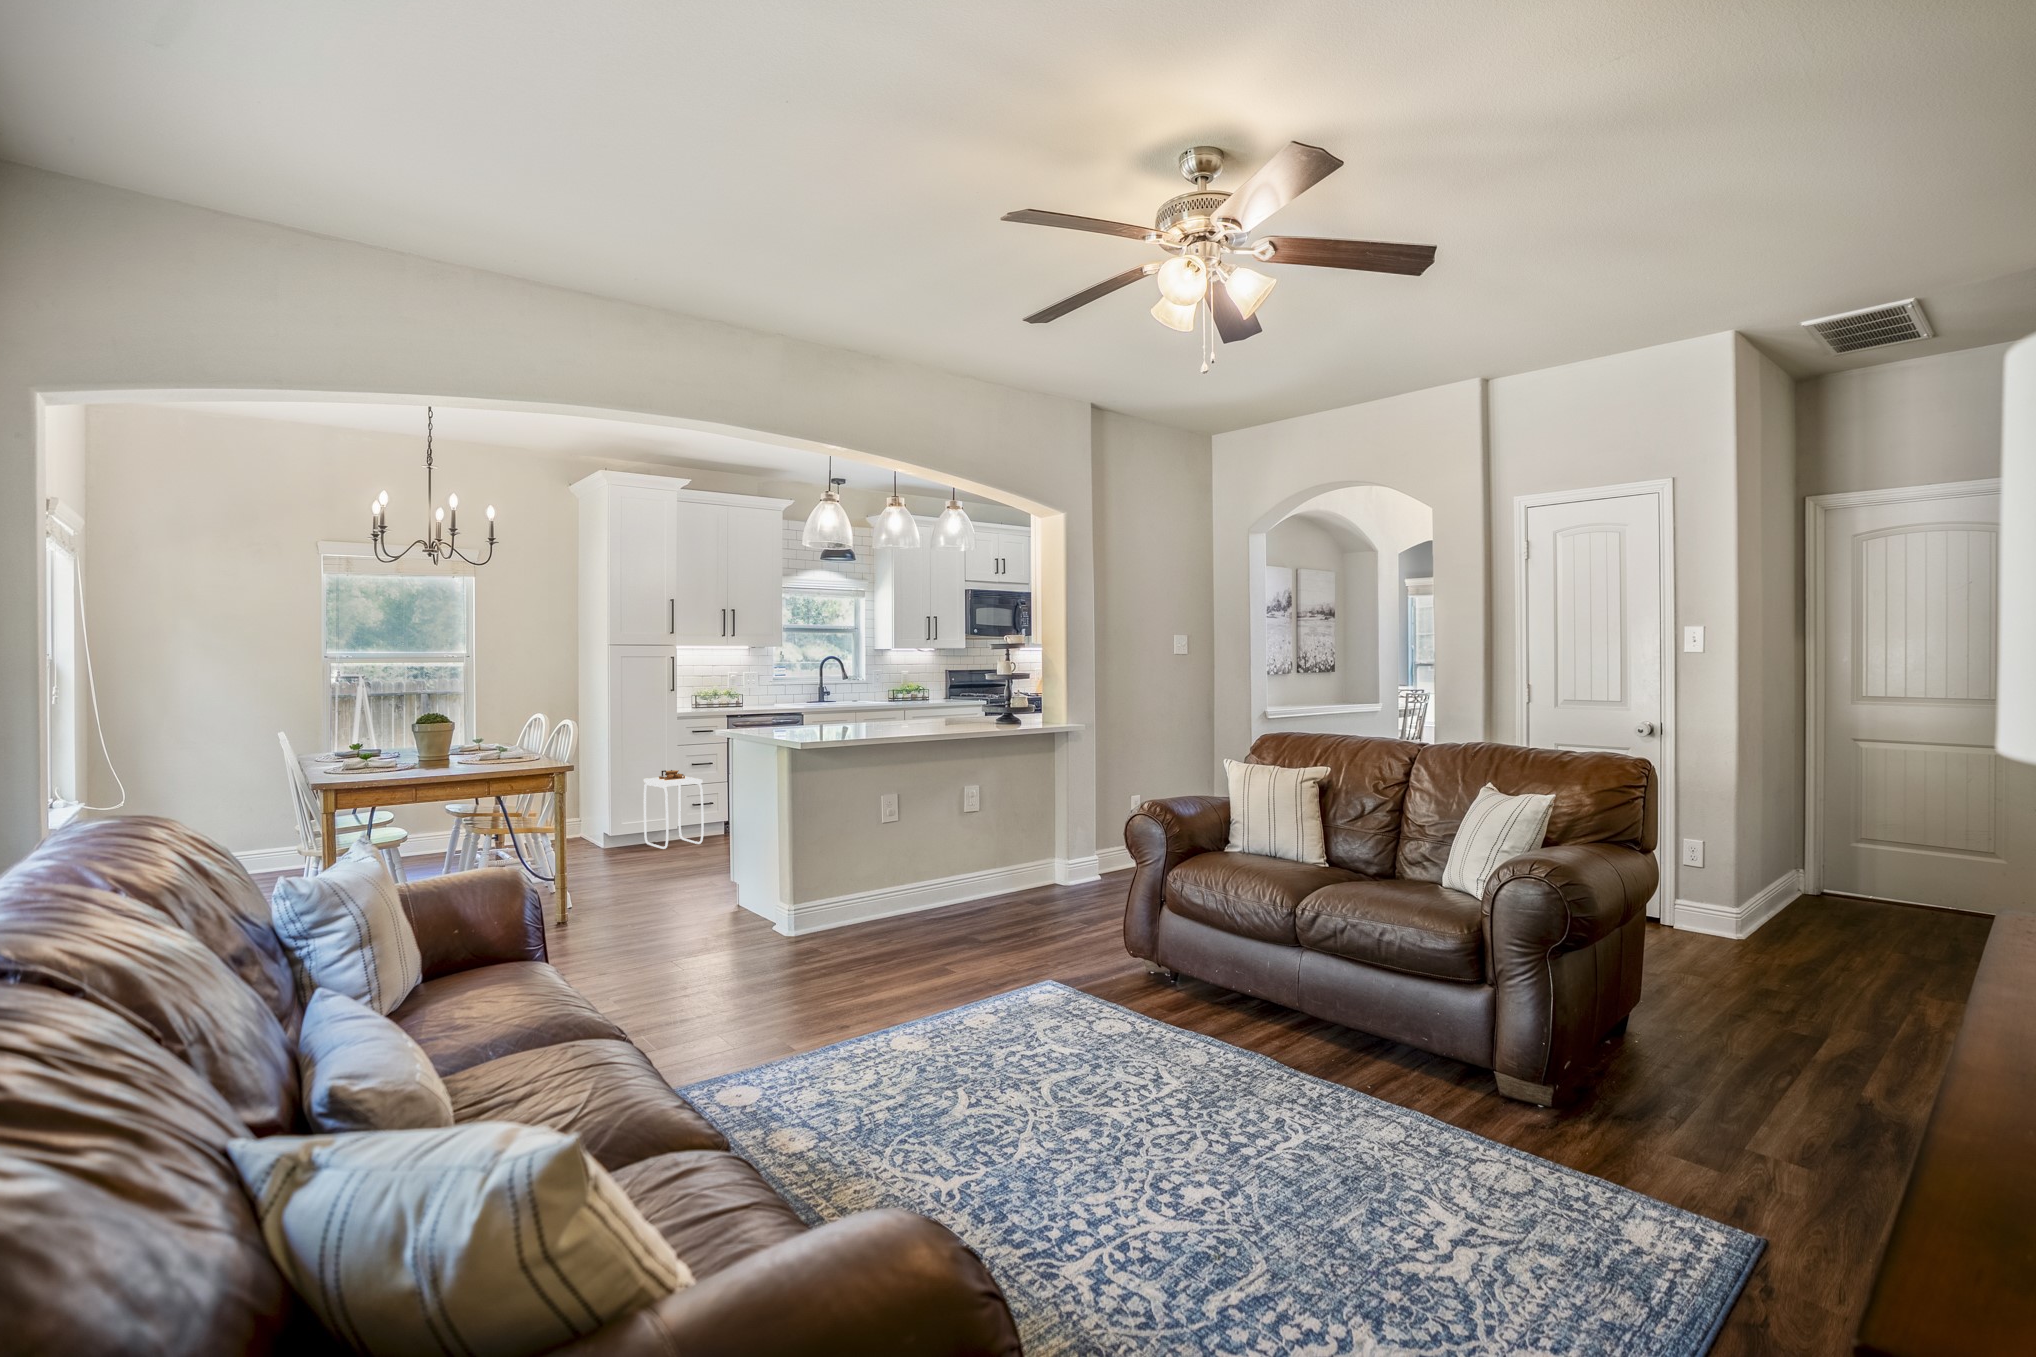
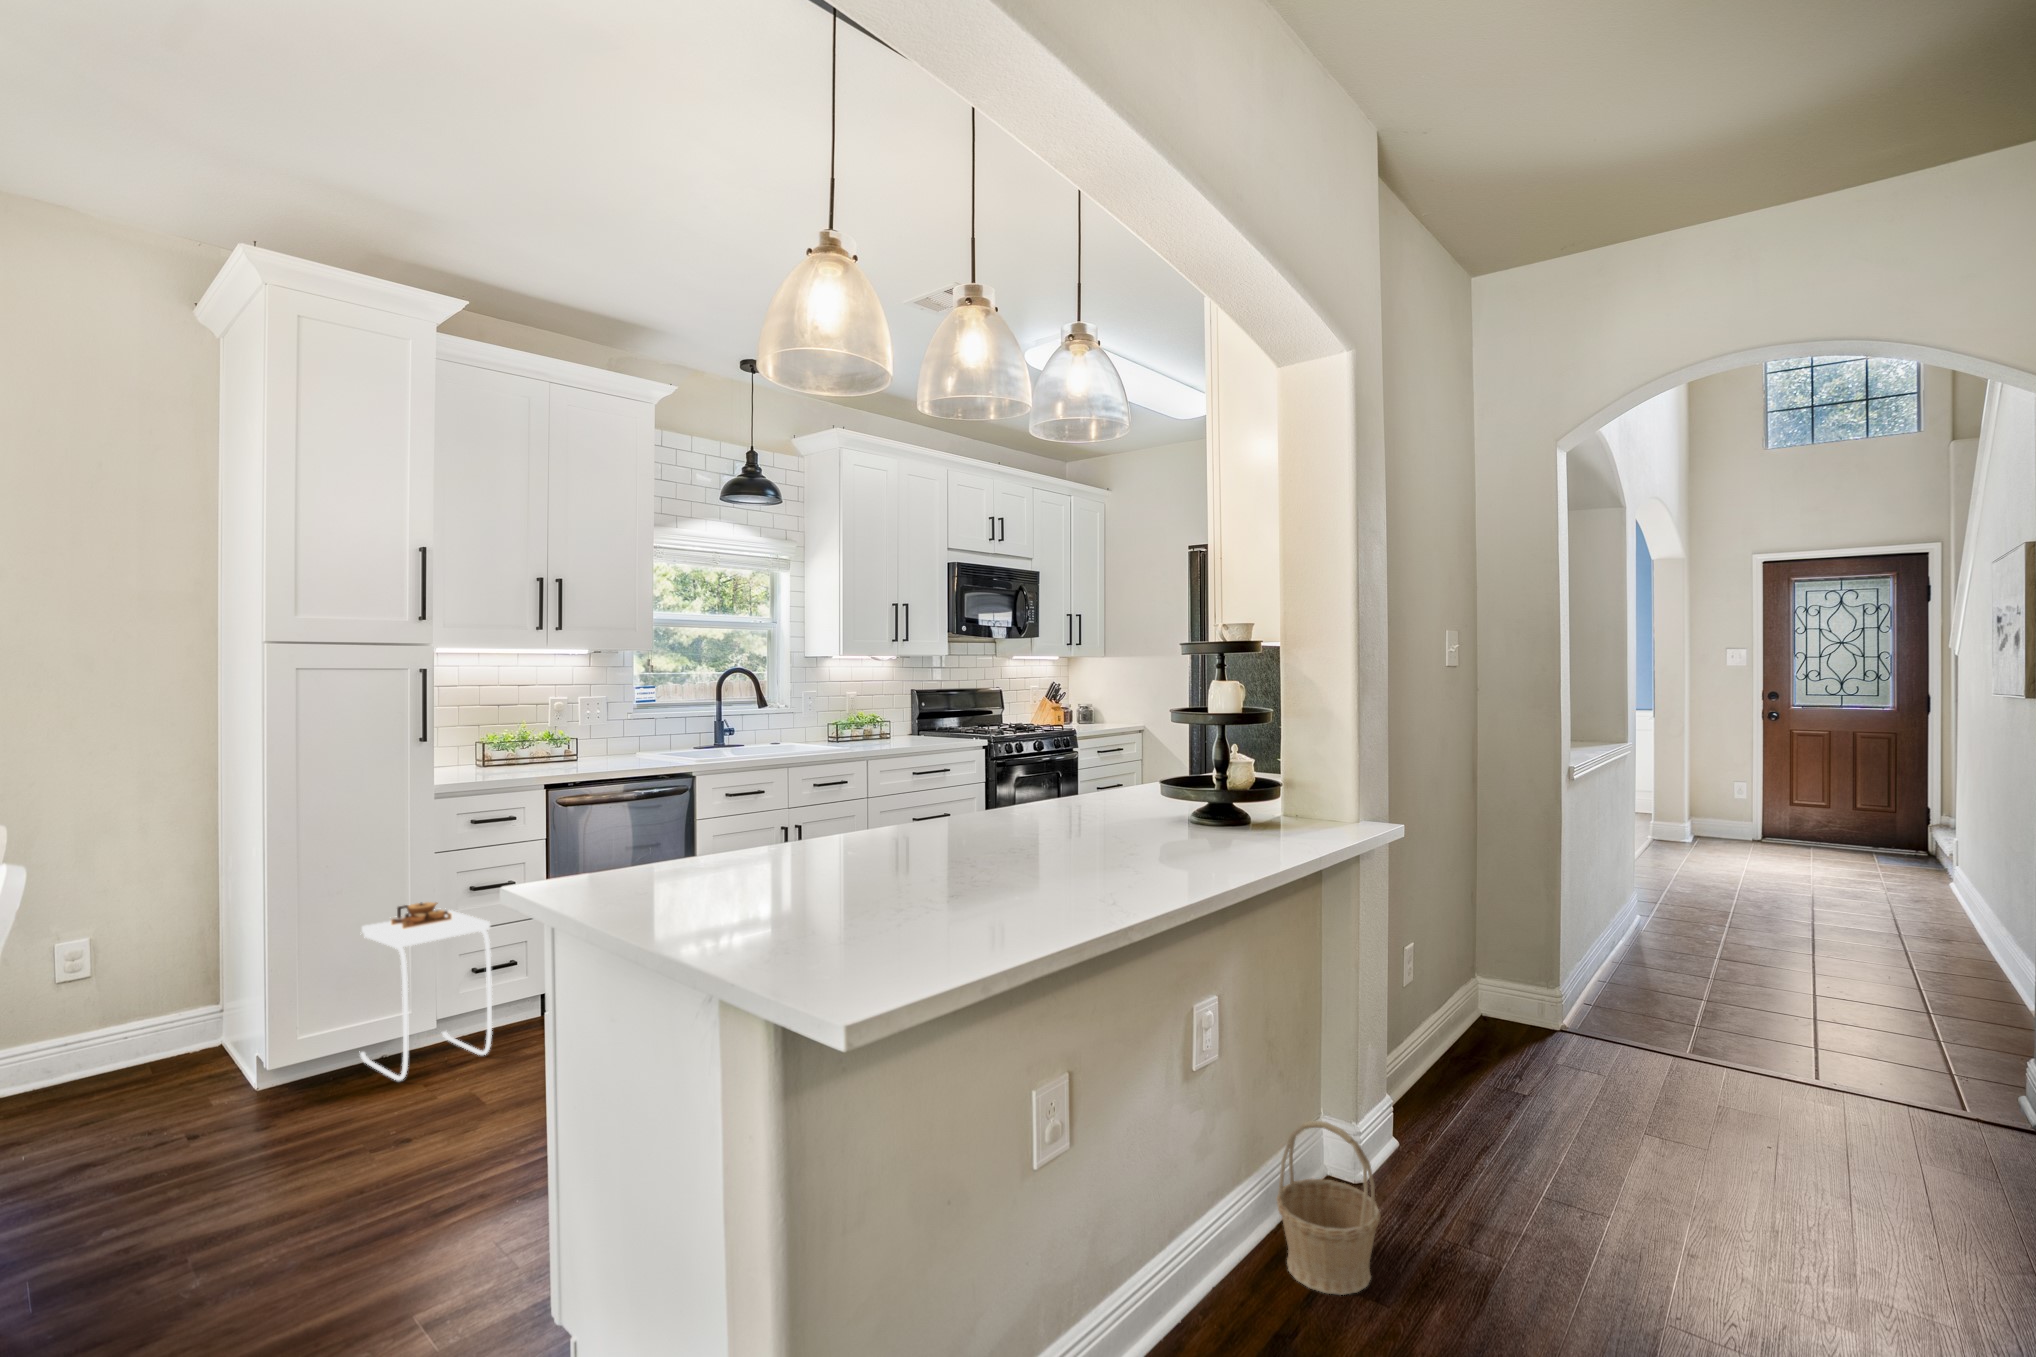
basket: none [999,840,1038,902] -> present [1277,1121,1381,1295]

